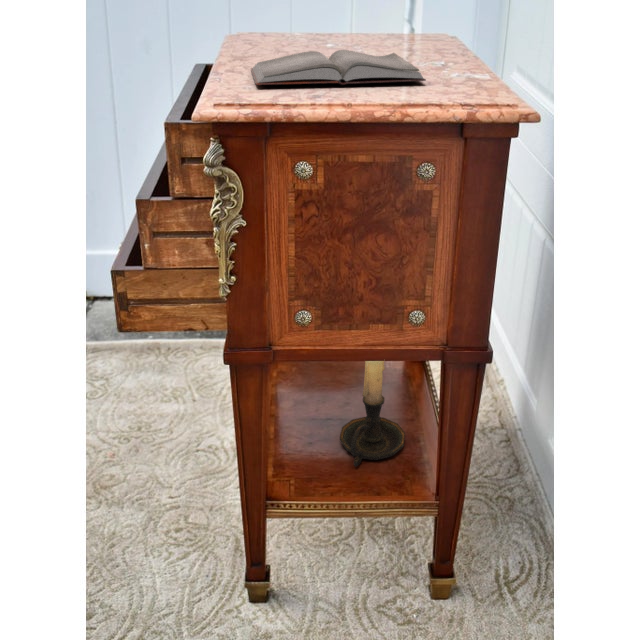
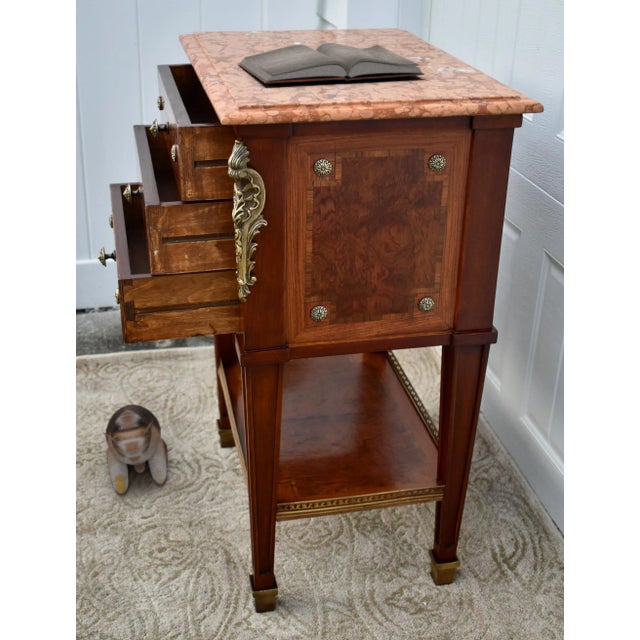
candle holder: present [340,361,405,467] -> none [329,327,395,462]
plush toy: none [133,390,208,472] -> present [103,405,167,494]

